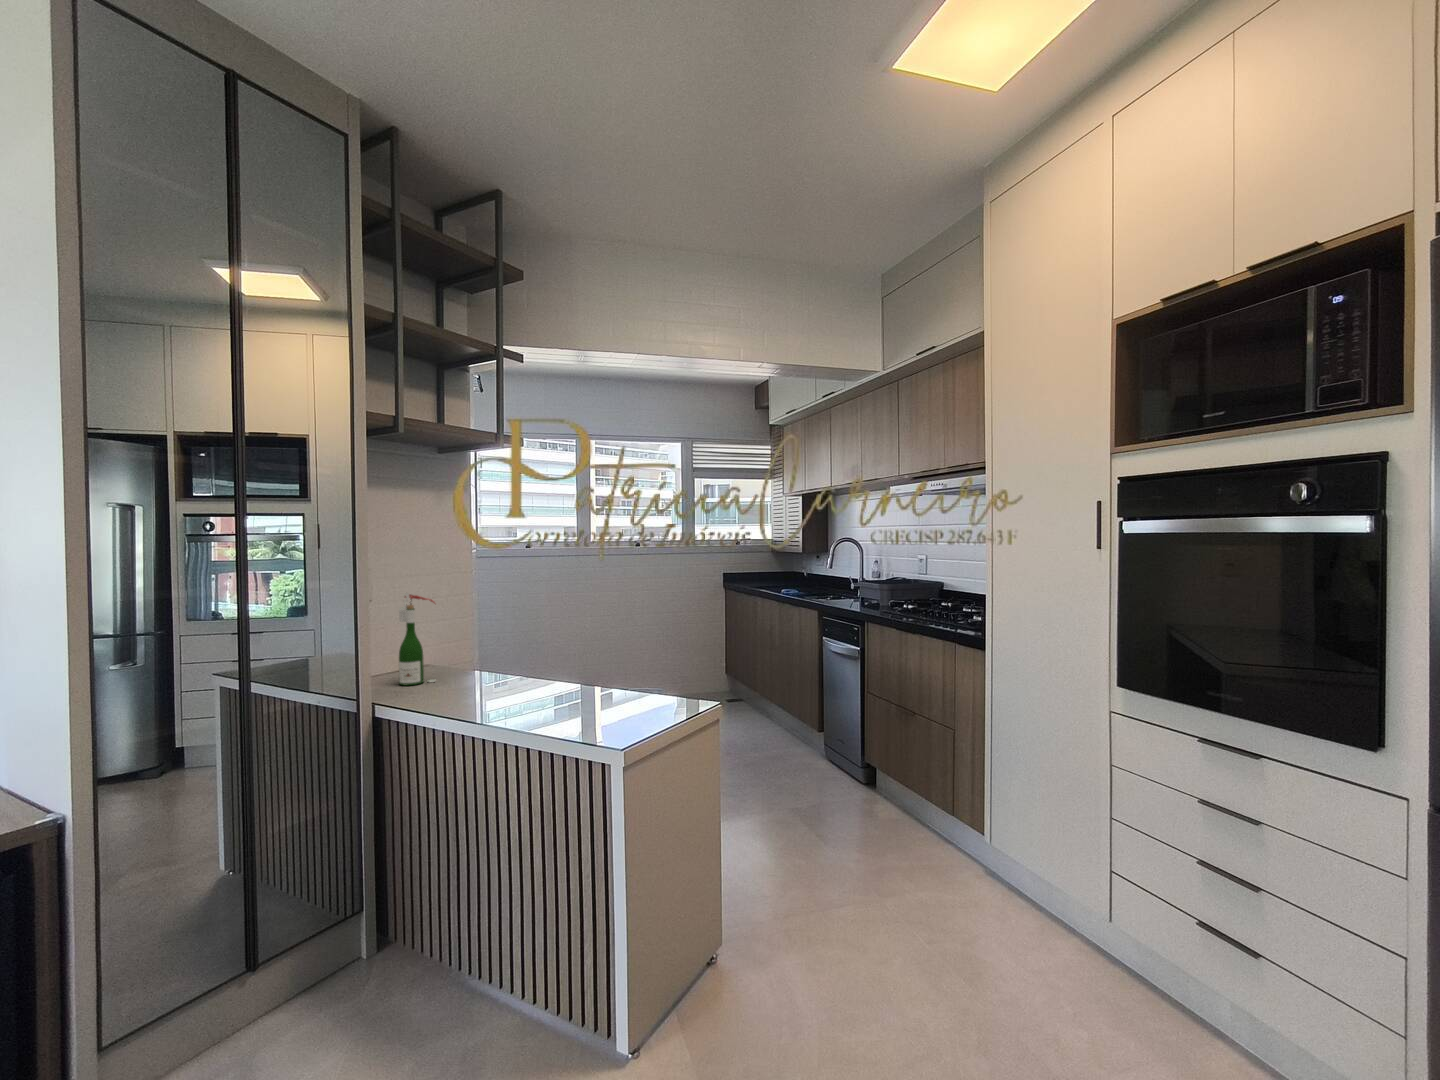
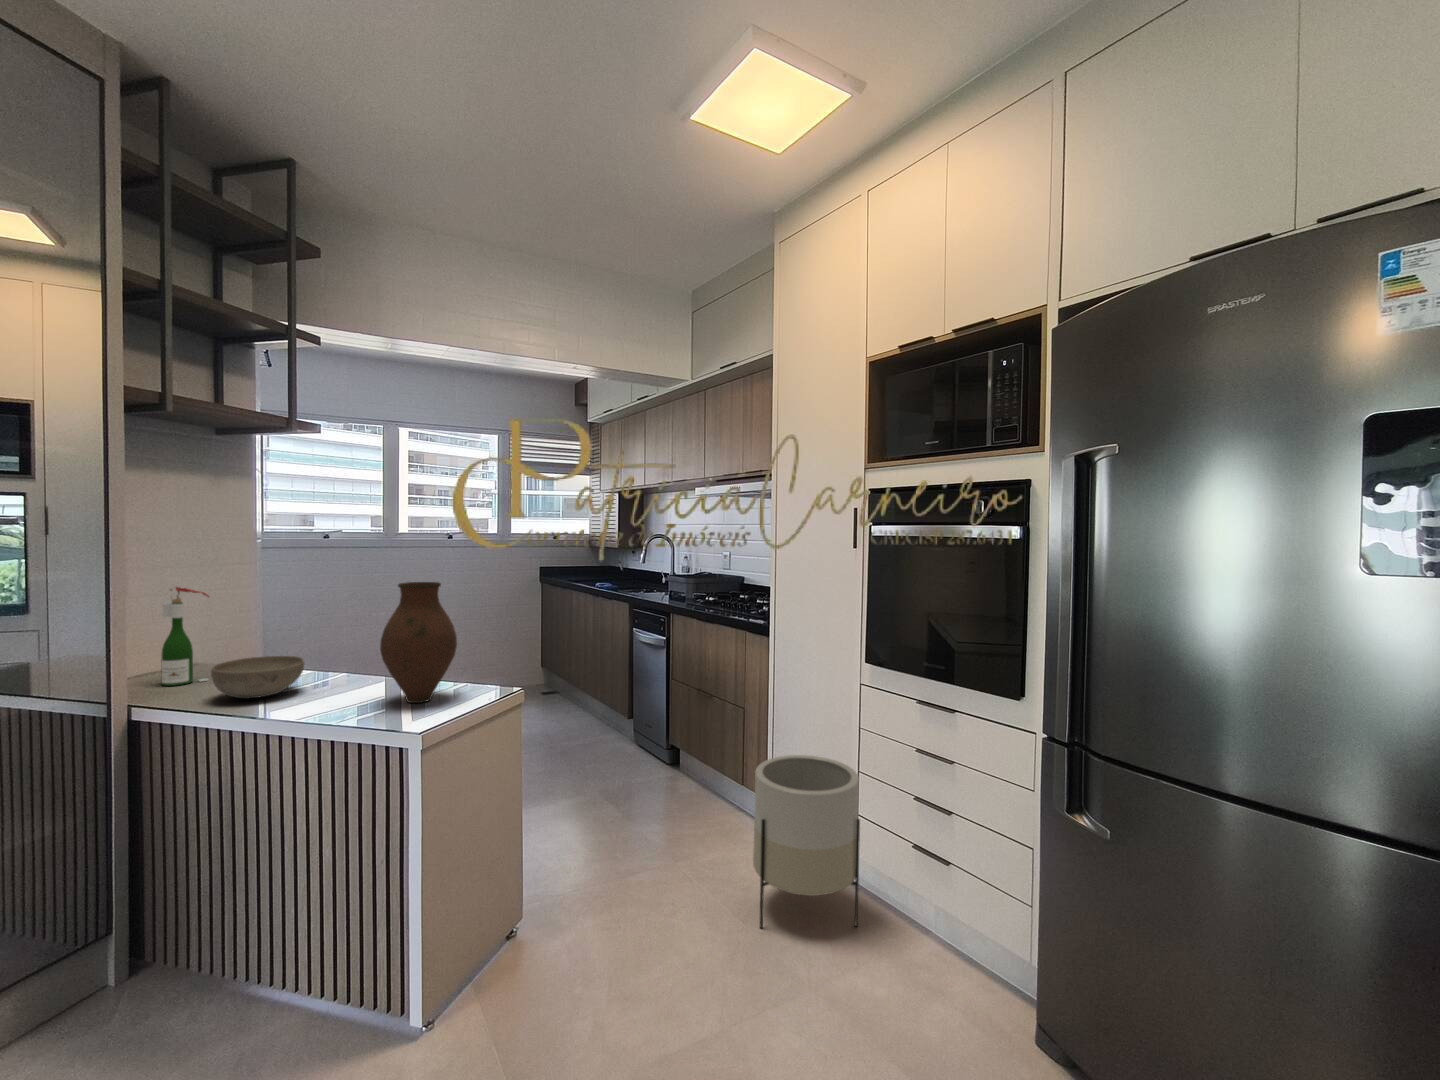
vase: none [583,590,654,714] -> present [380,582,457,703]
bowl: none [438,661,515,701] -> present [211,656,304,699]
planter: none [980,793,1119,1013] -> present [753,755,860,928]

